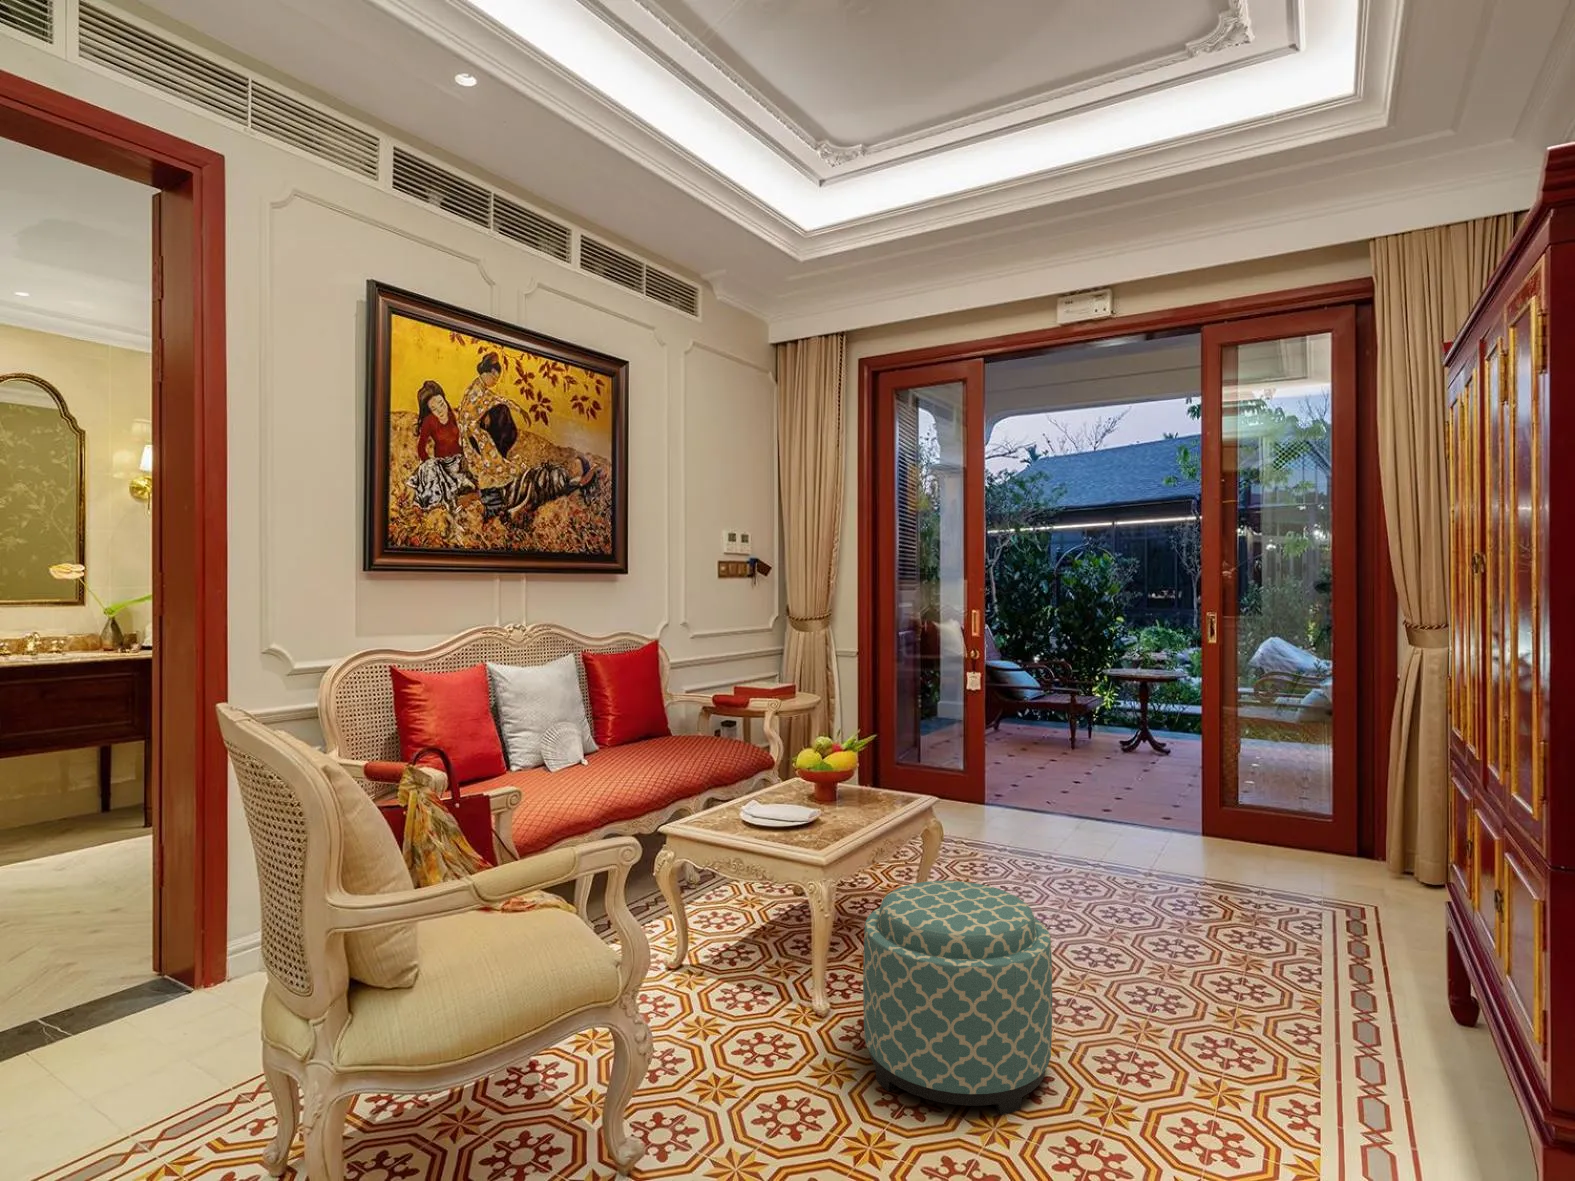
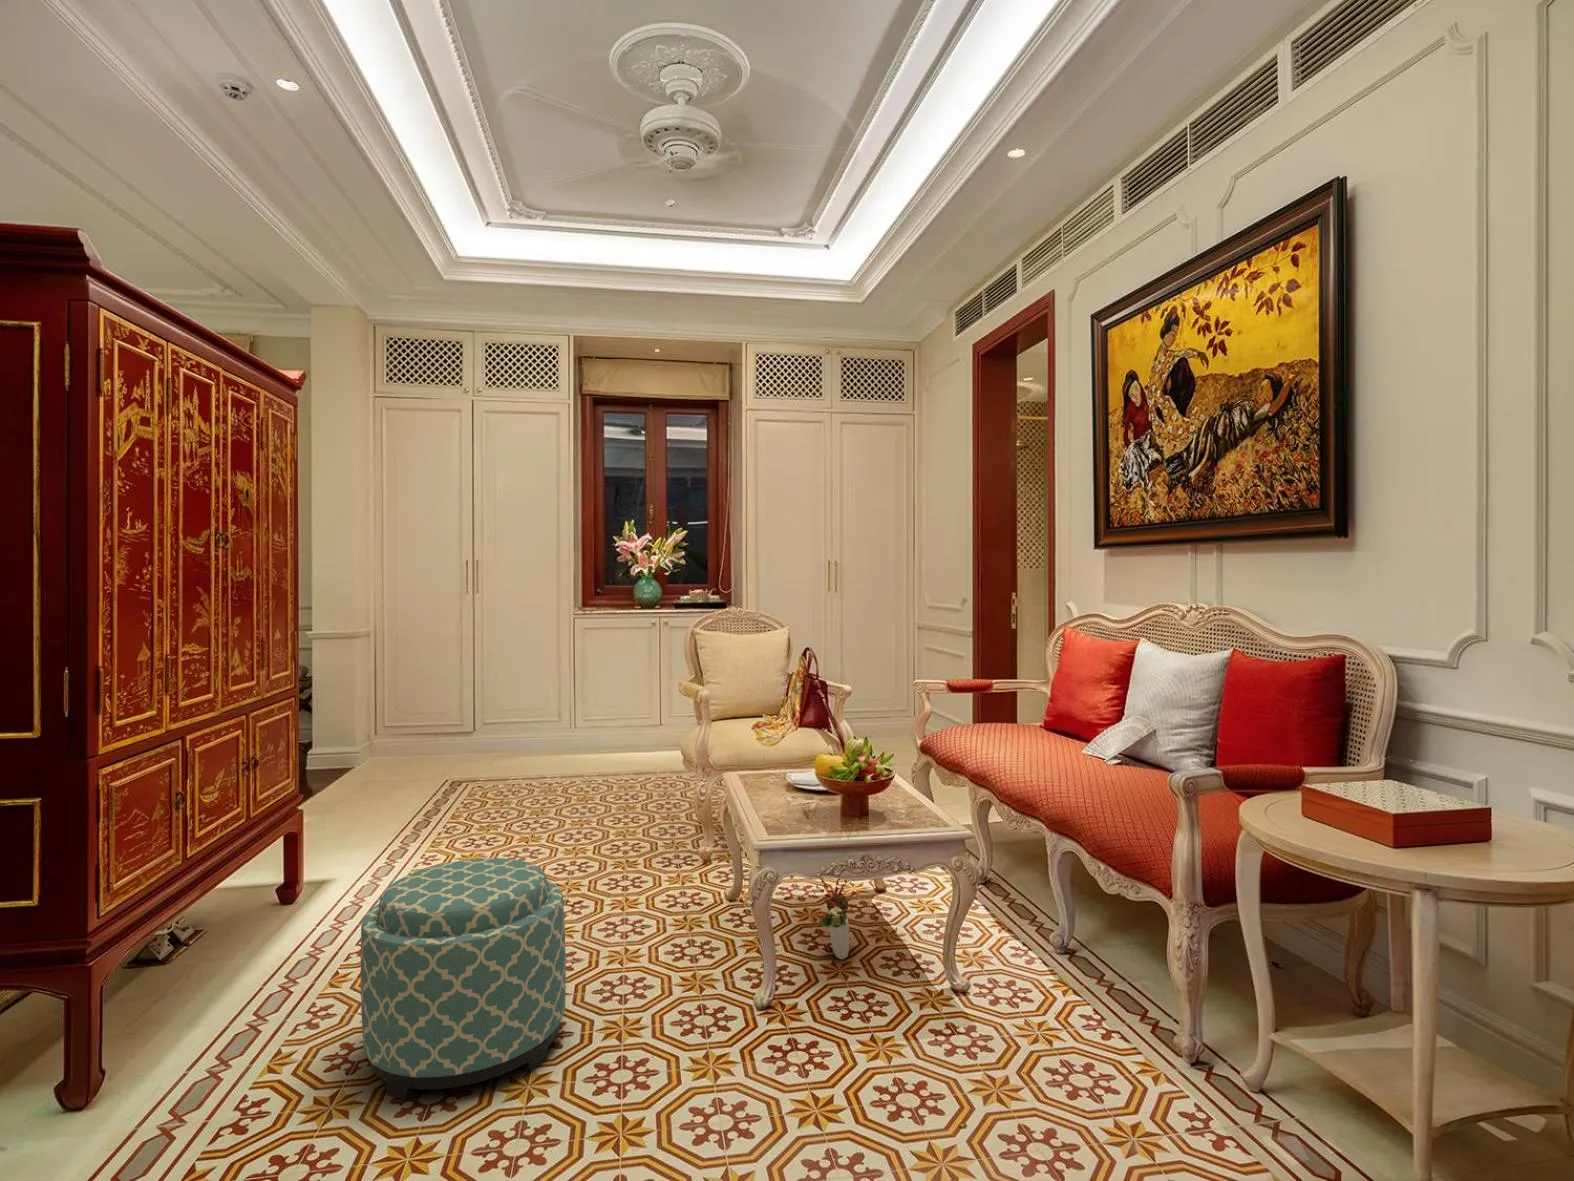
decorative plant: none [1405,1014,1470,1143] -> present [816,878,855,959]

